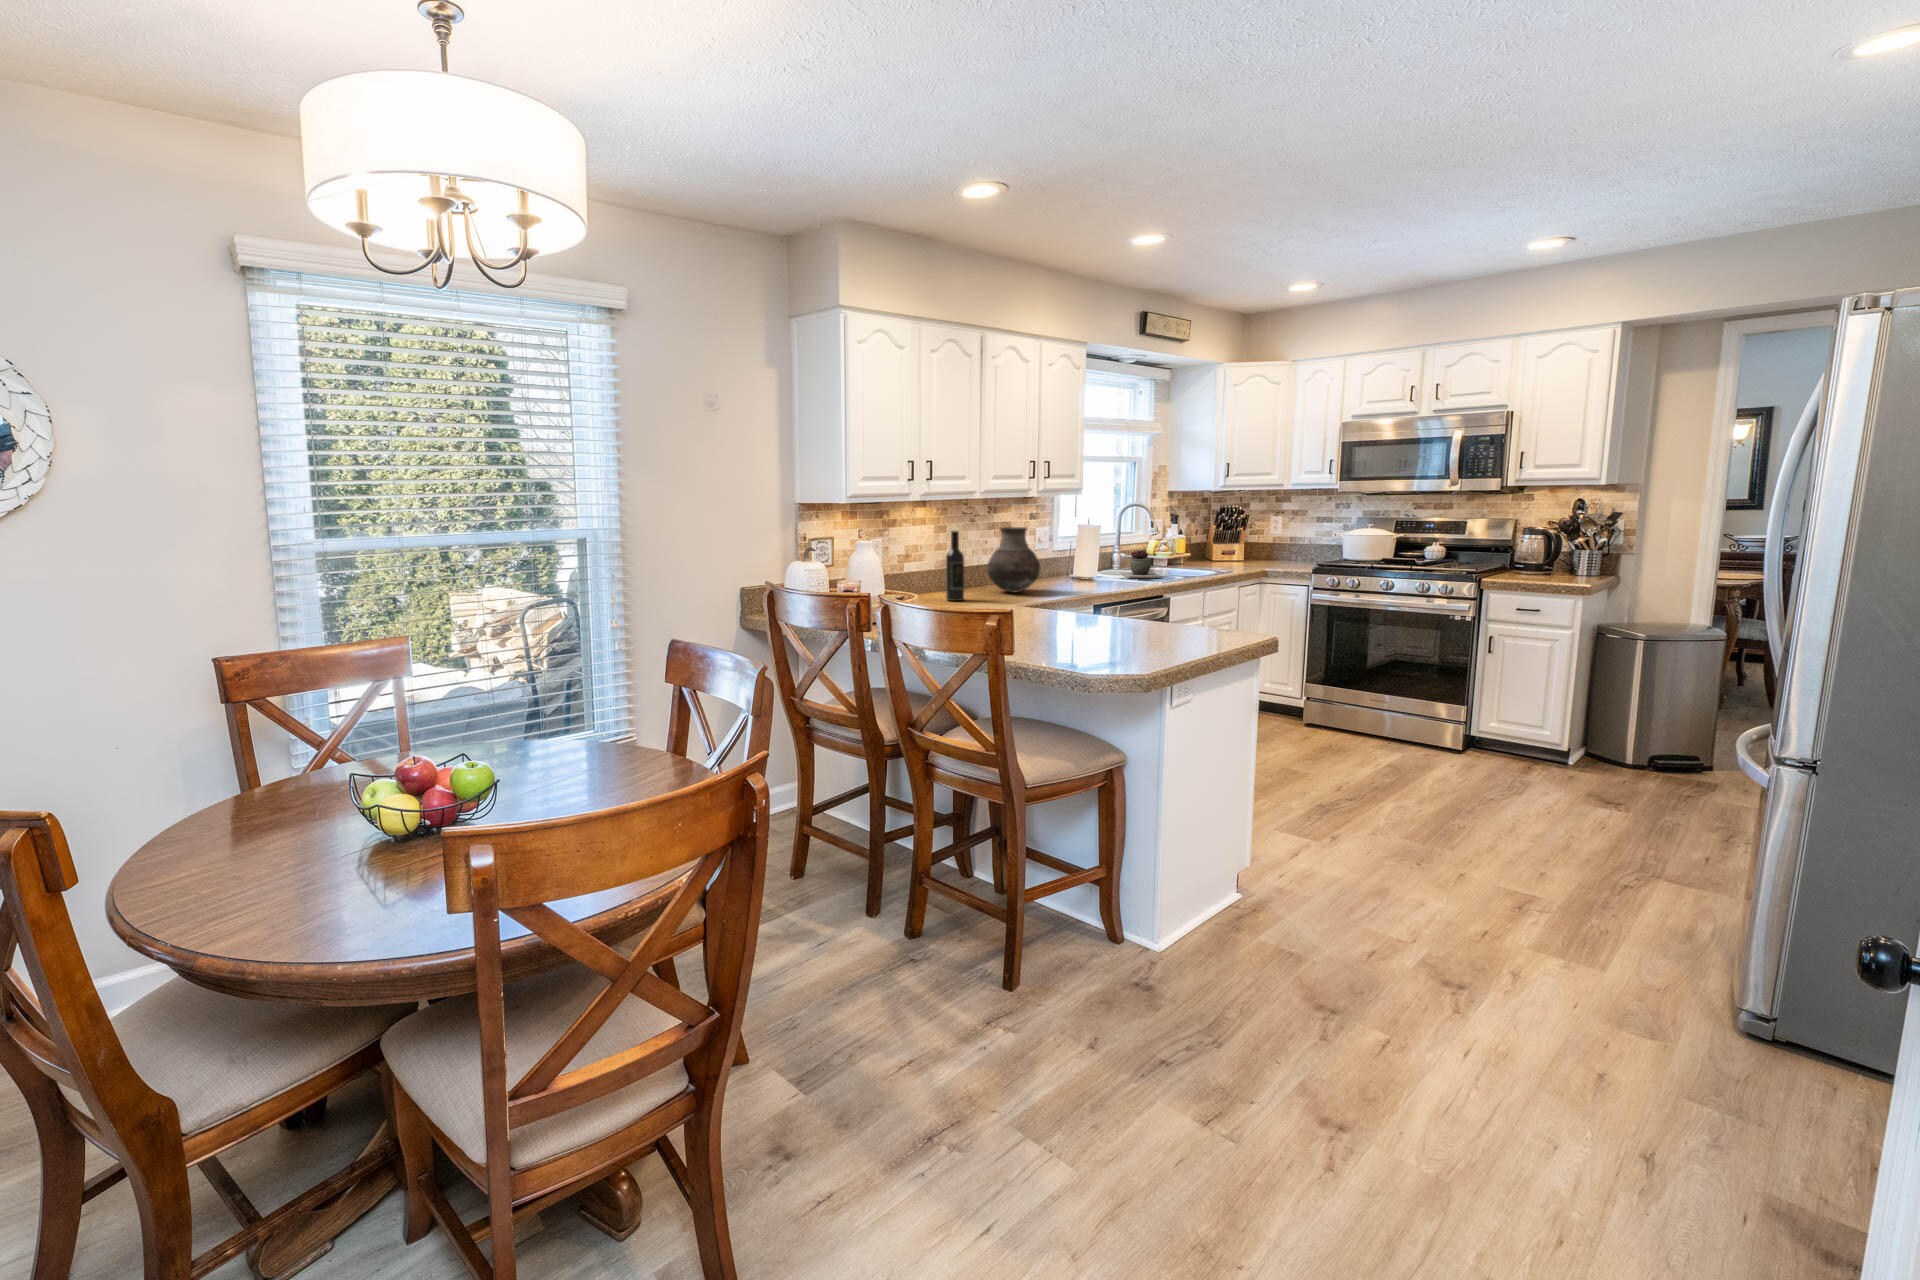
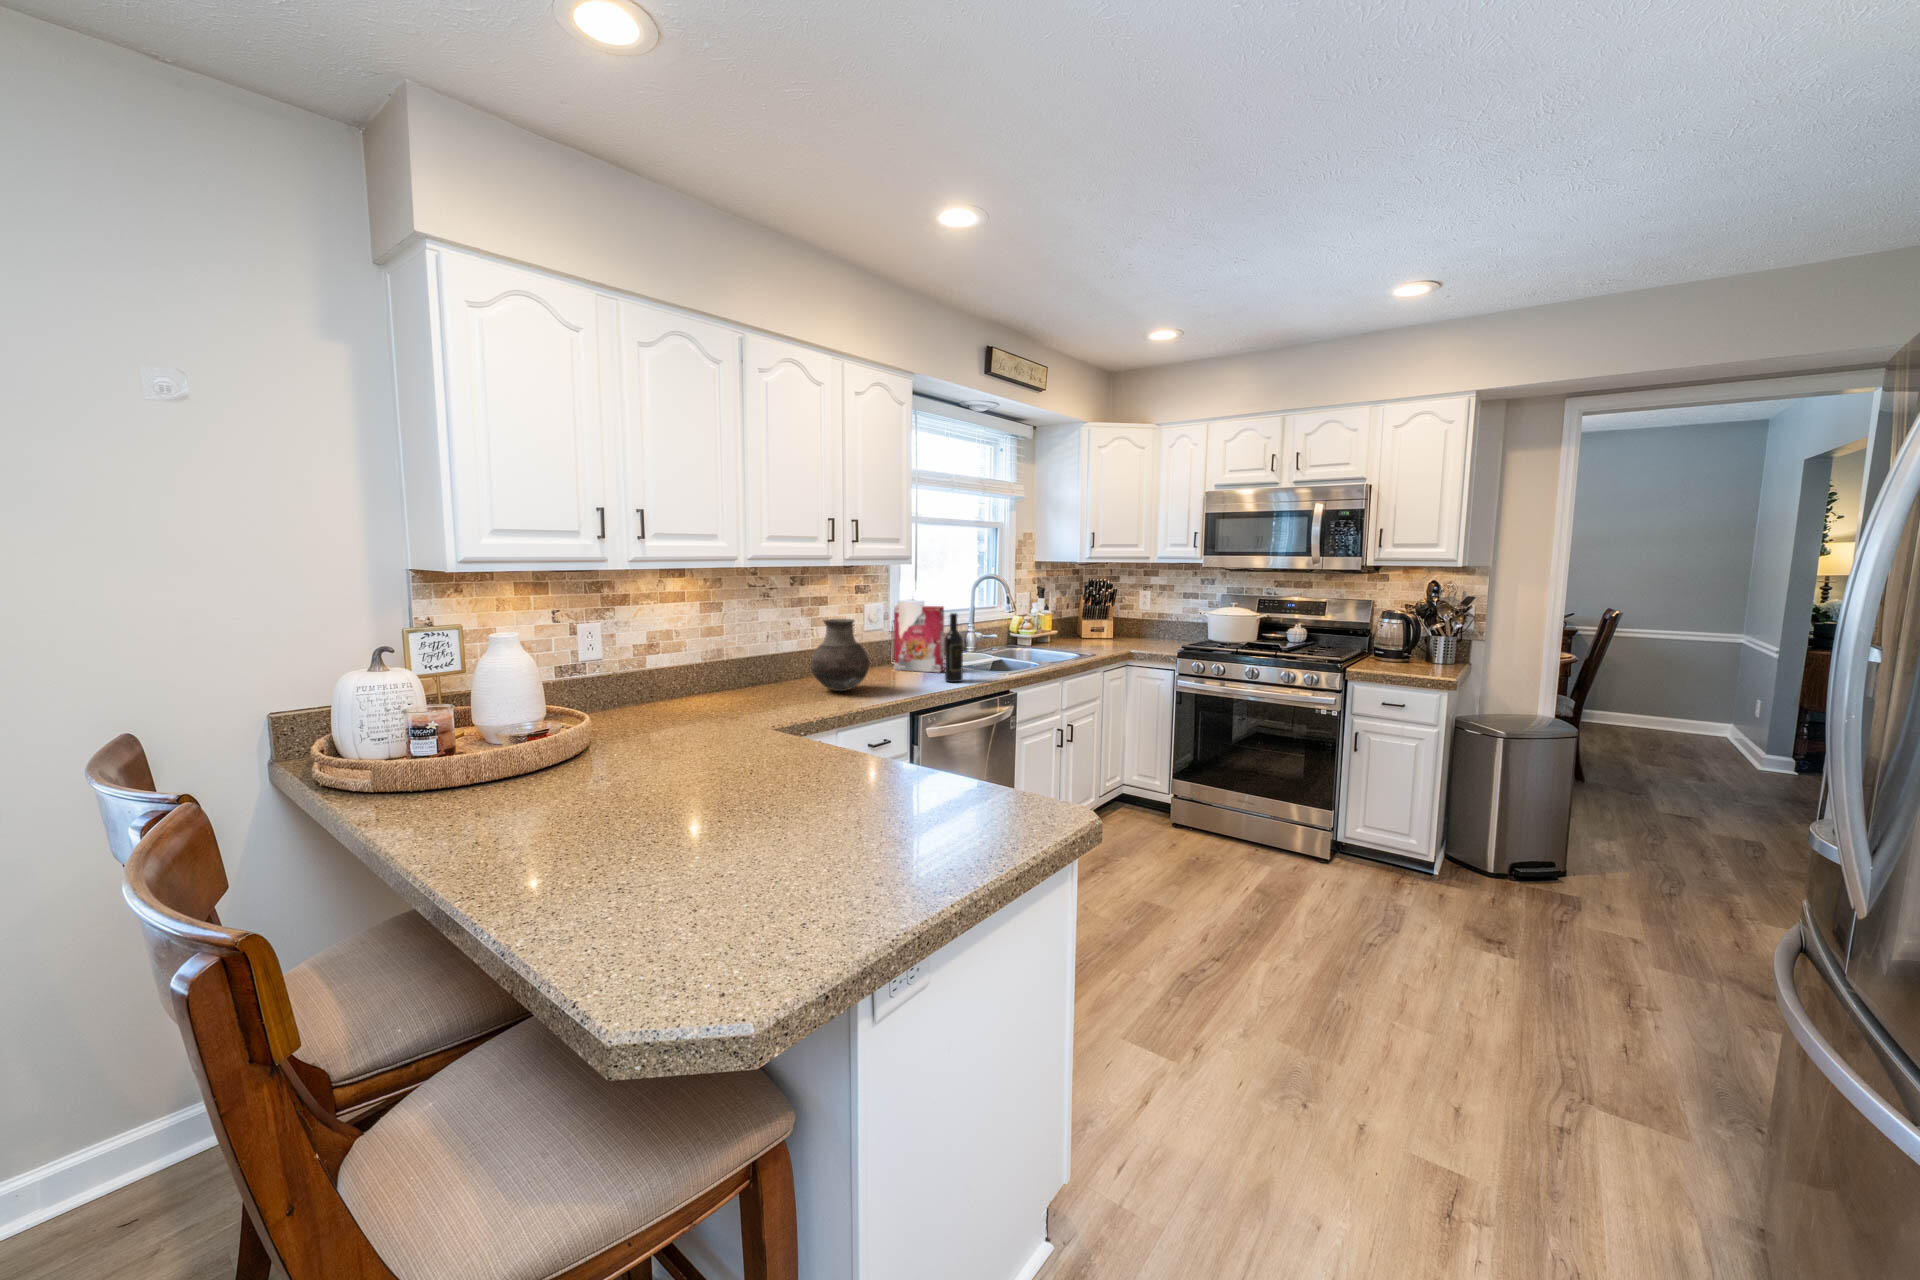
cereal box: none [1054,521,1101,581] -> present [894,606,944,672]
wine bottle: present [946,531,964,601] -> present [944,613,963,682]
succulent plant: present [1121,550,1161,578] -> none [971,634,1012,666]

